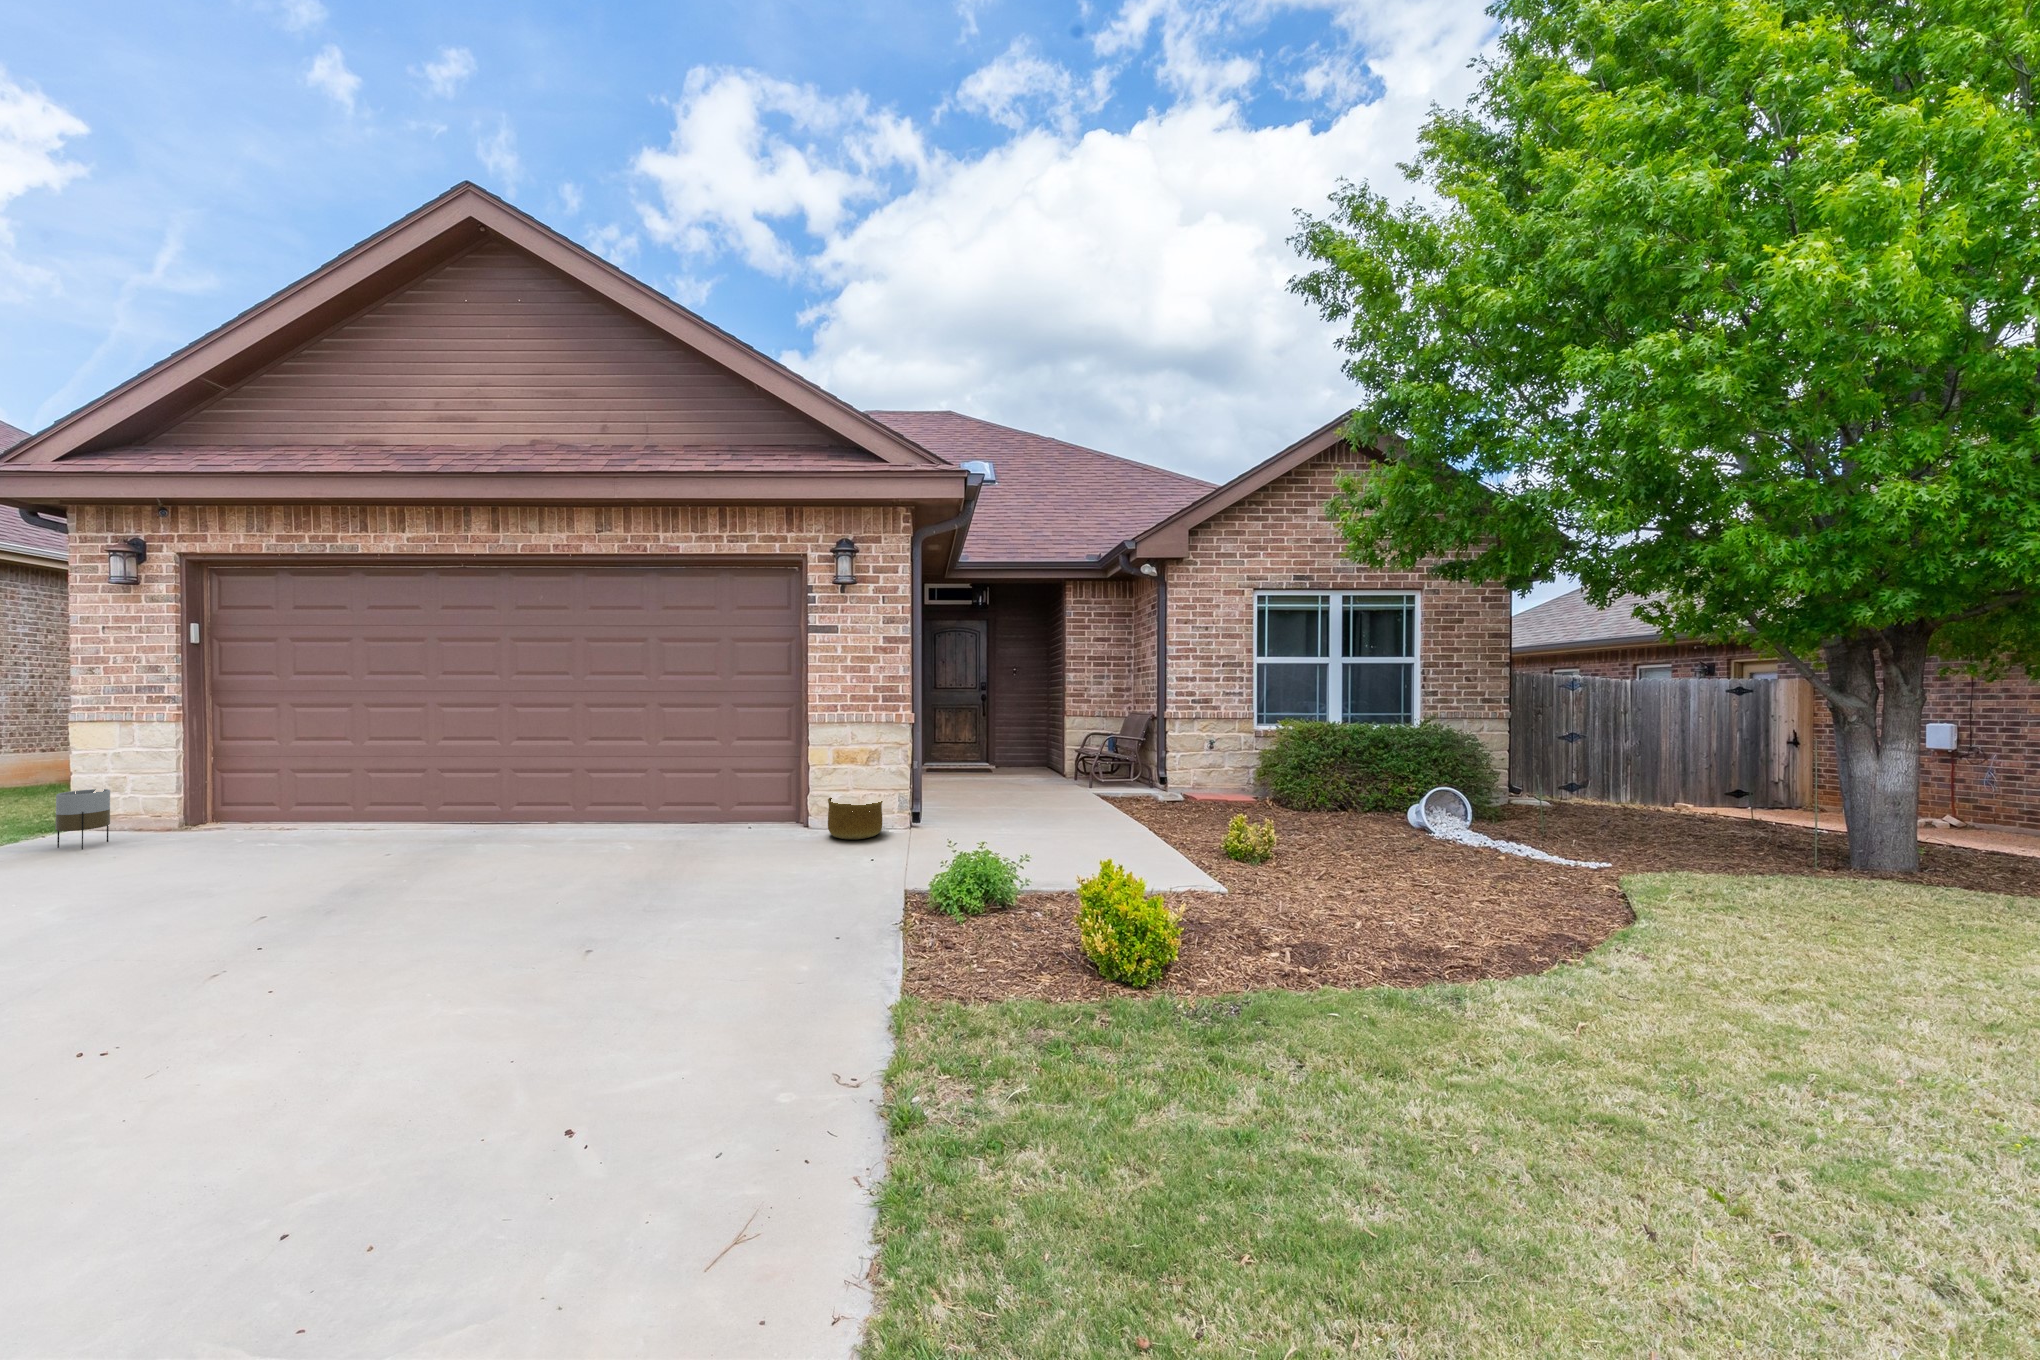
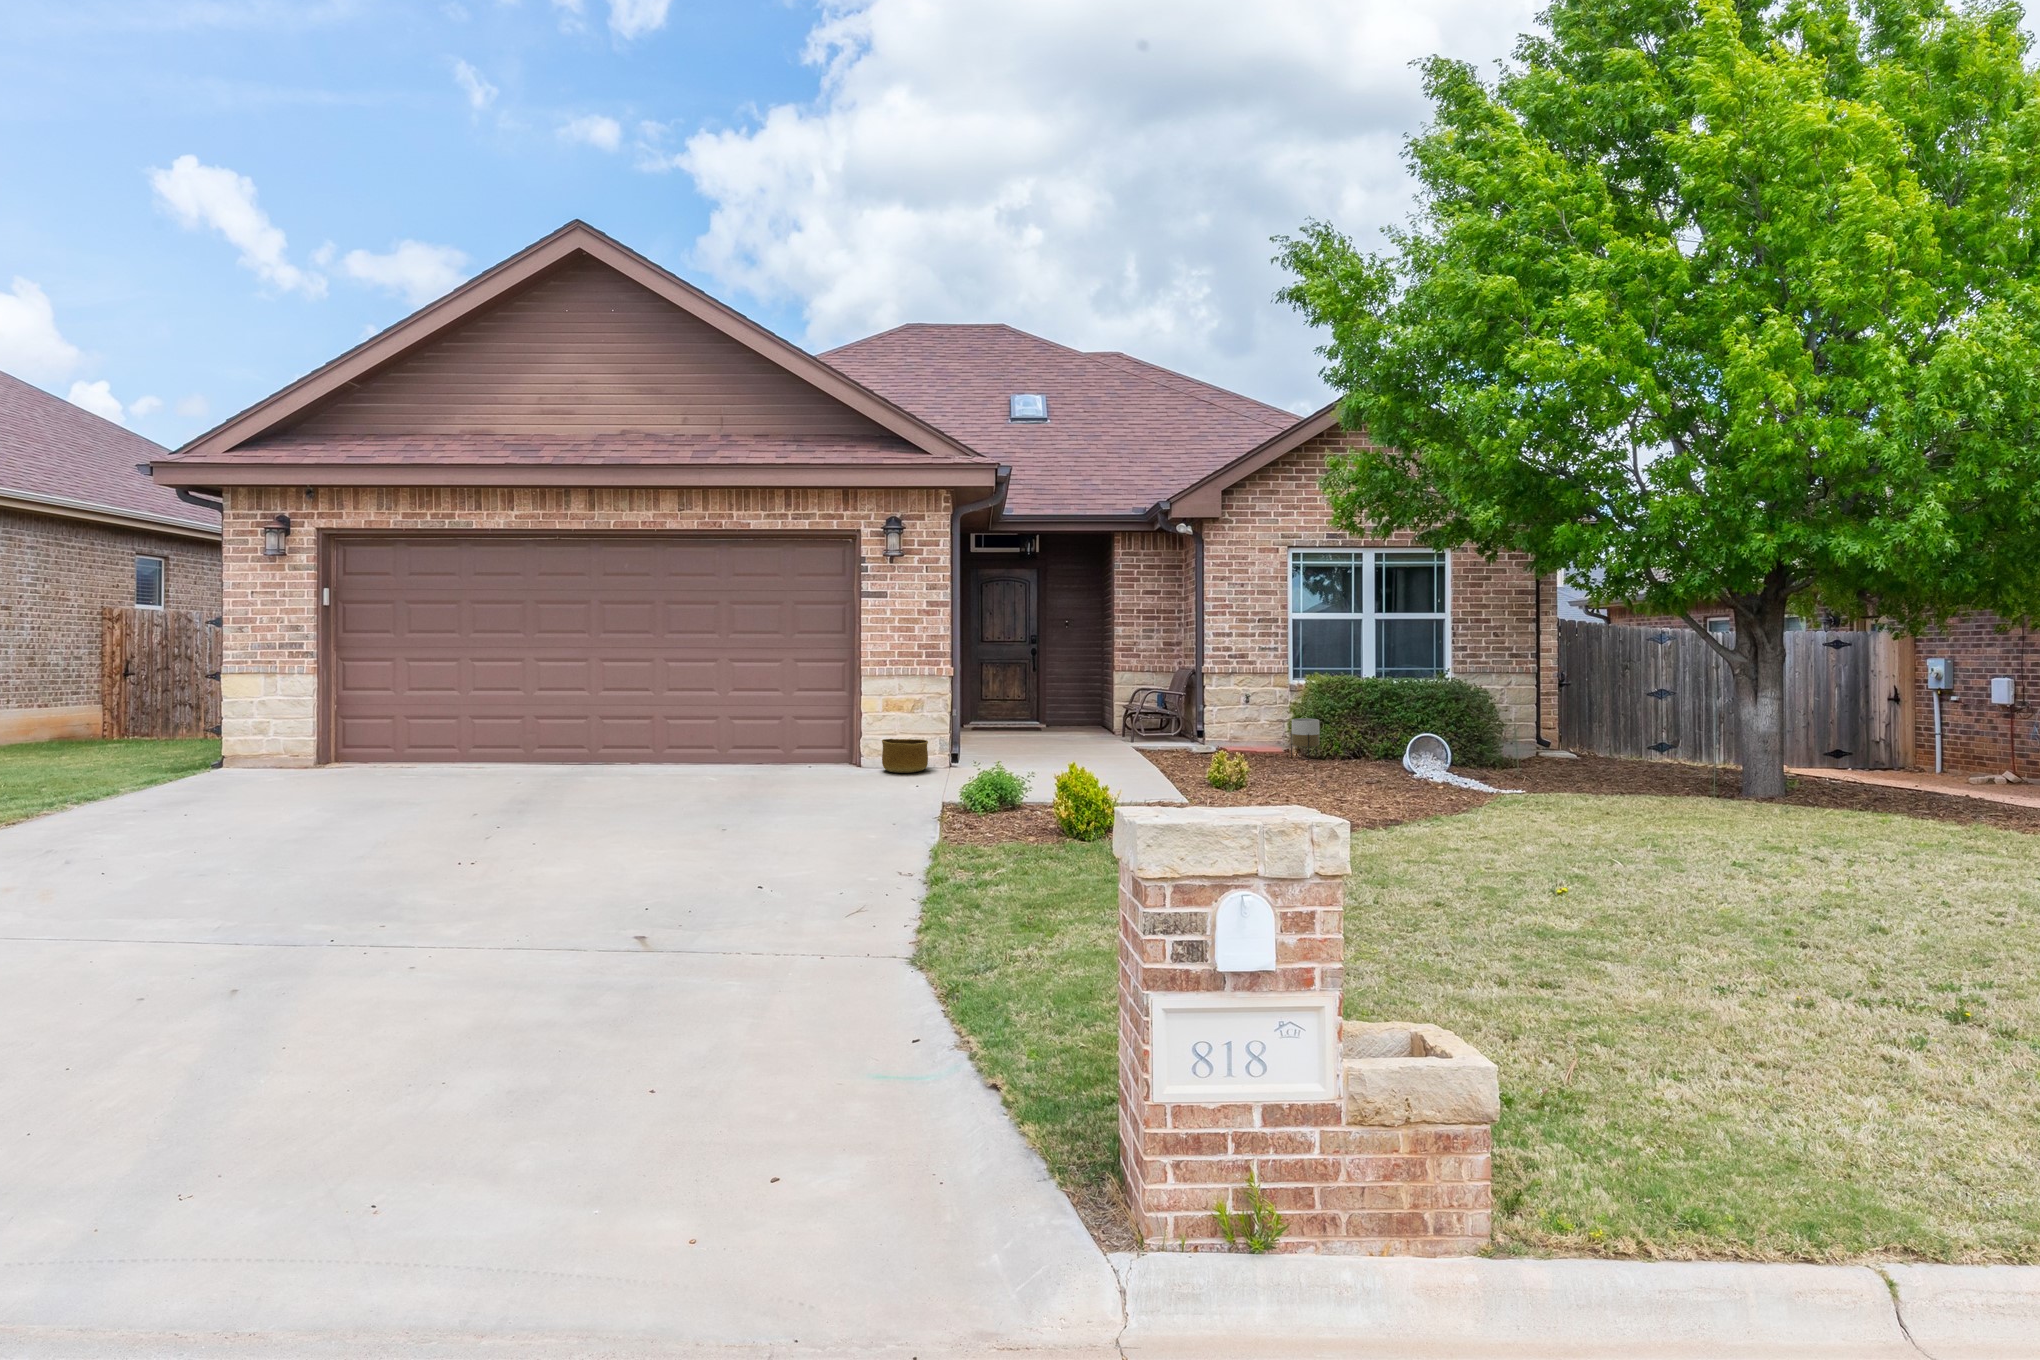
planter: present [55,789,110,850] -> present [1291,718,1320,760]

